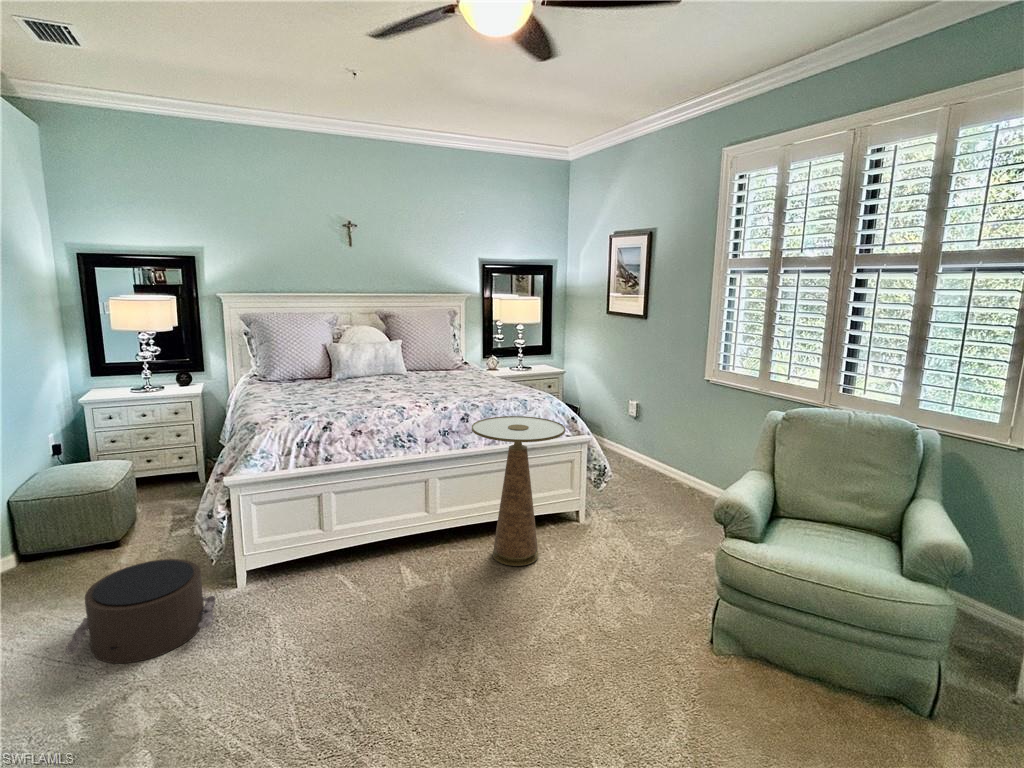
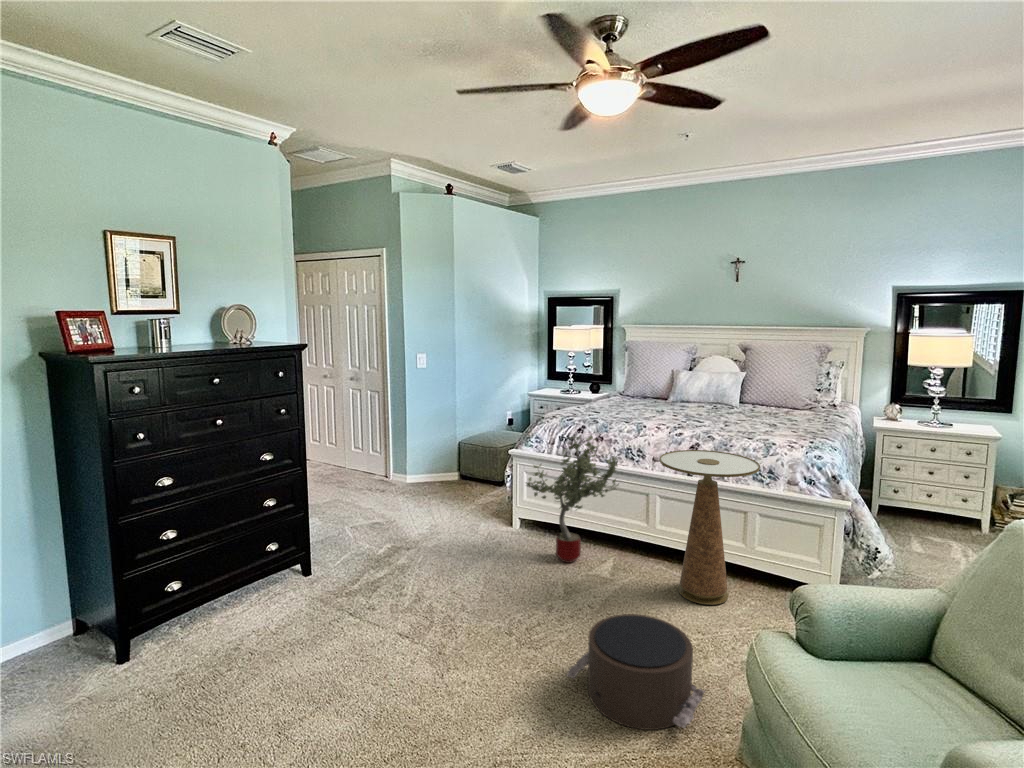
potted tree: none [292,428,433,595] -> present [526,435,618,563]
pouf: present [65,559,215,663] -> present [566,614,705,730]

